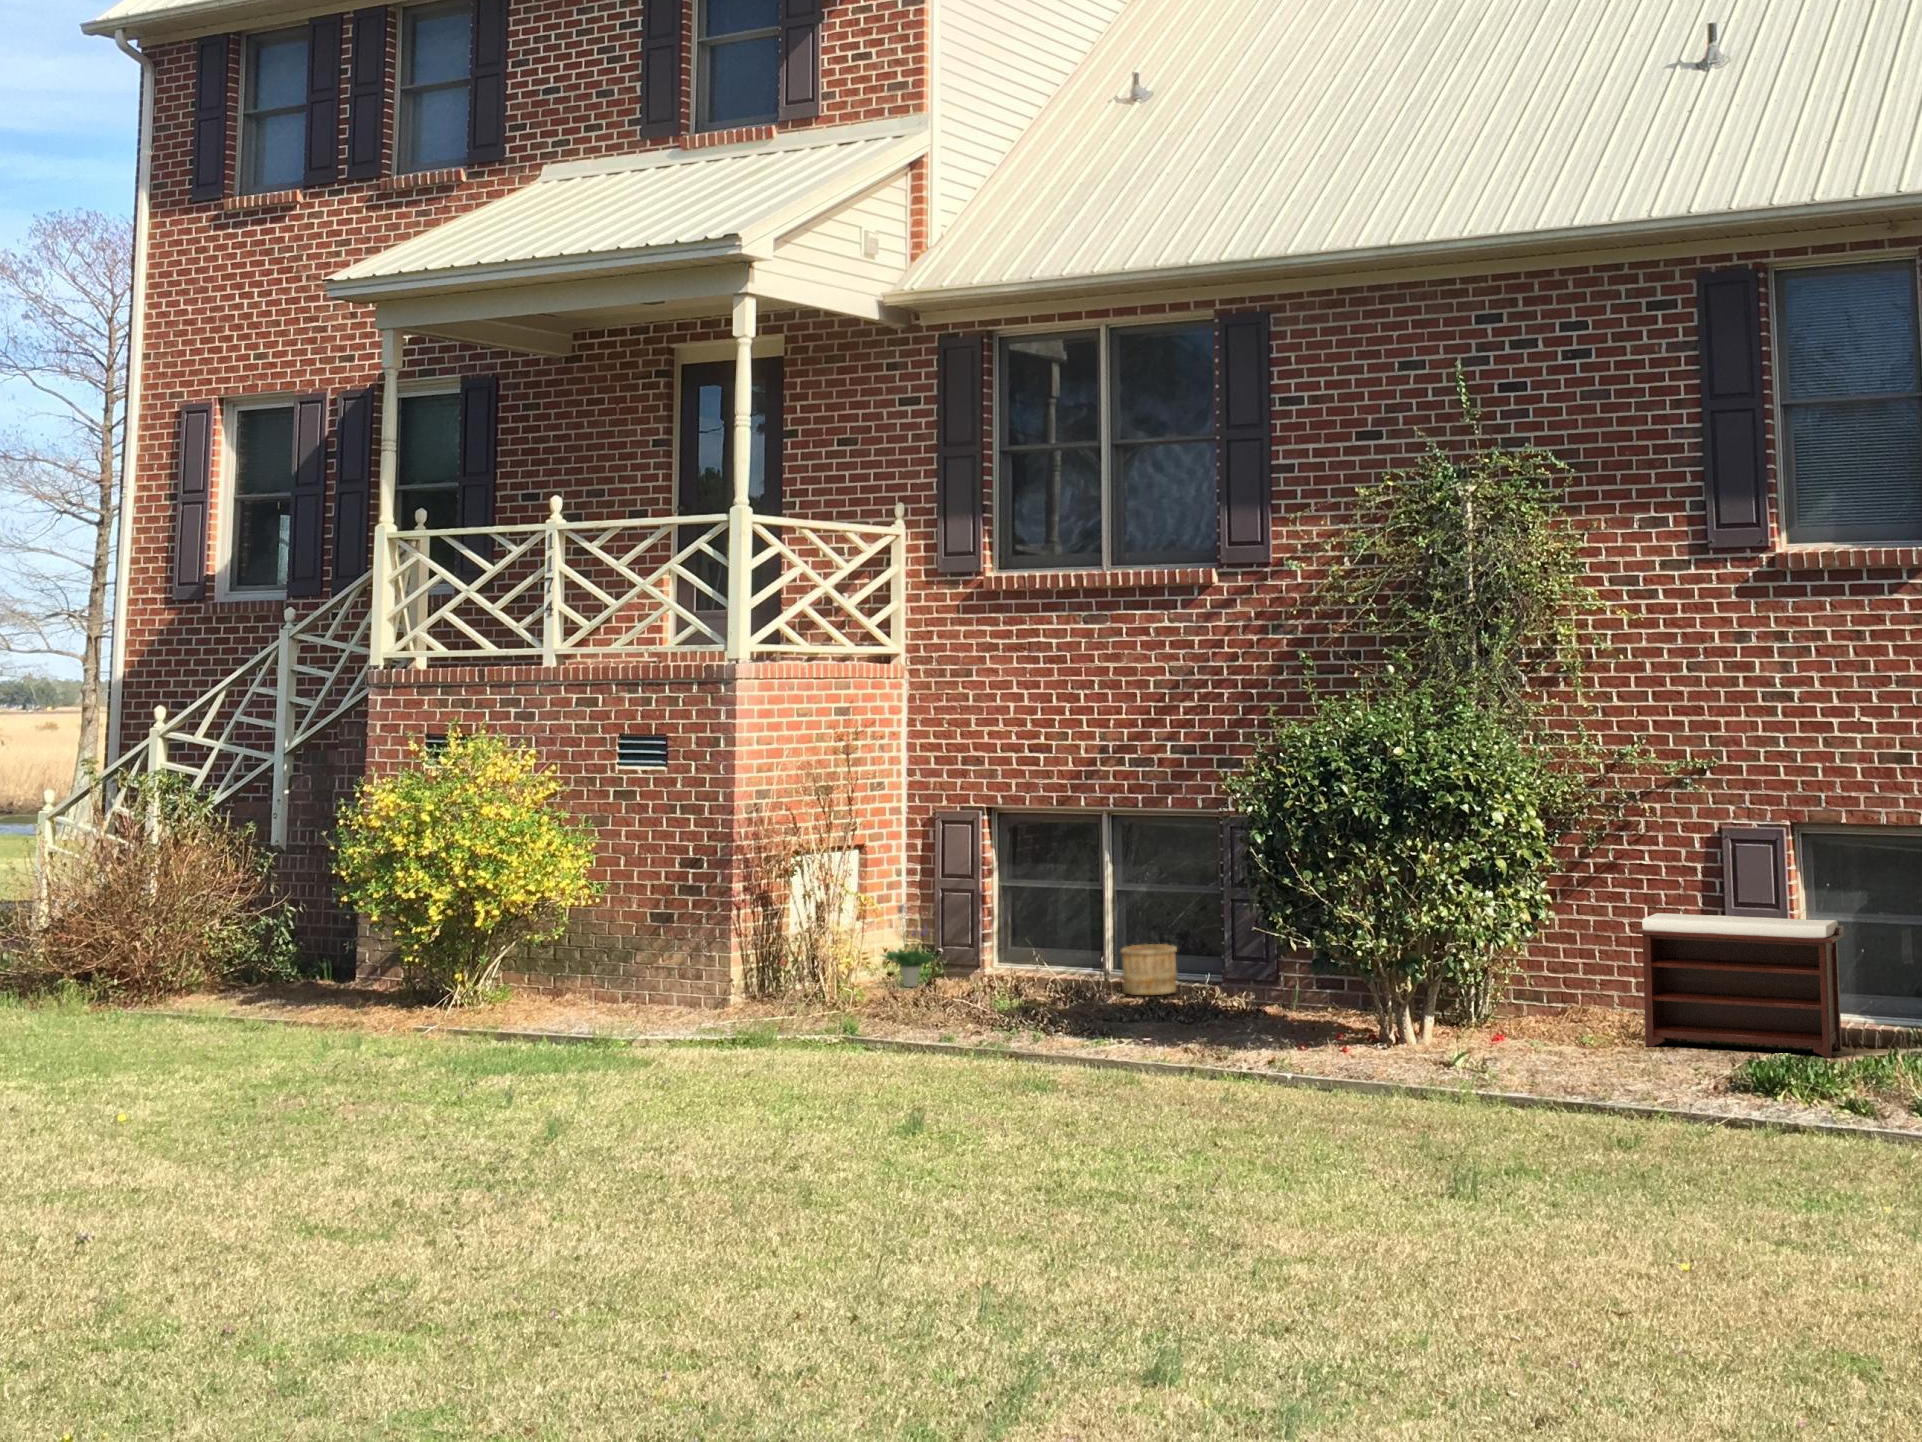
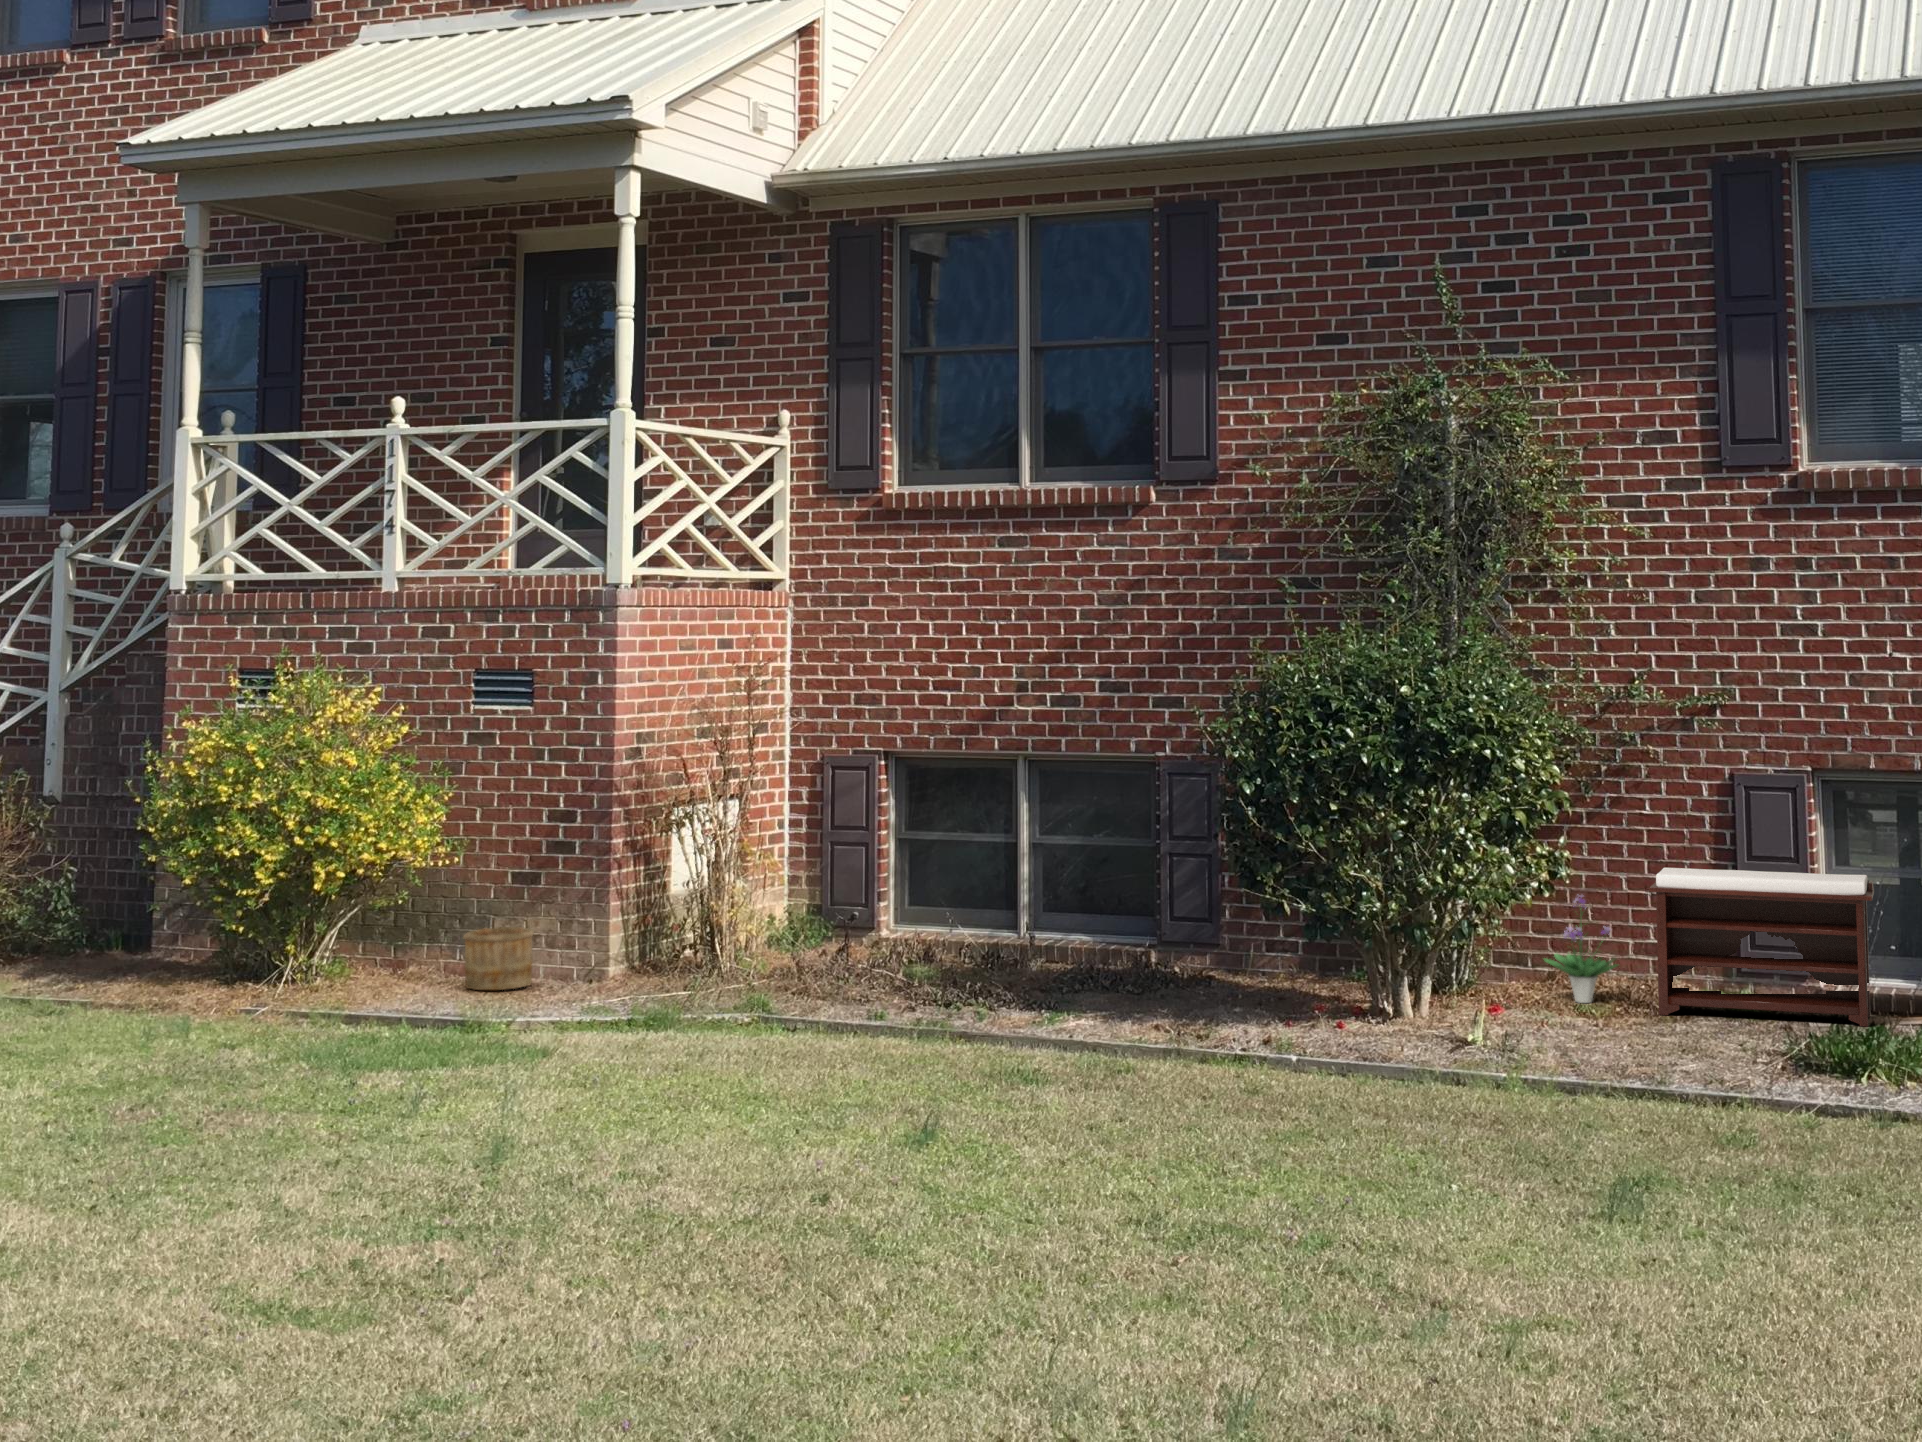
potted plant: present [882,904,938,987] -> present [1544,896,1618,1003]
wooden bucket: present [1121,944,1177,995] -> present [463,927,534,990]

